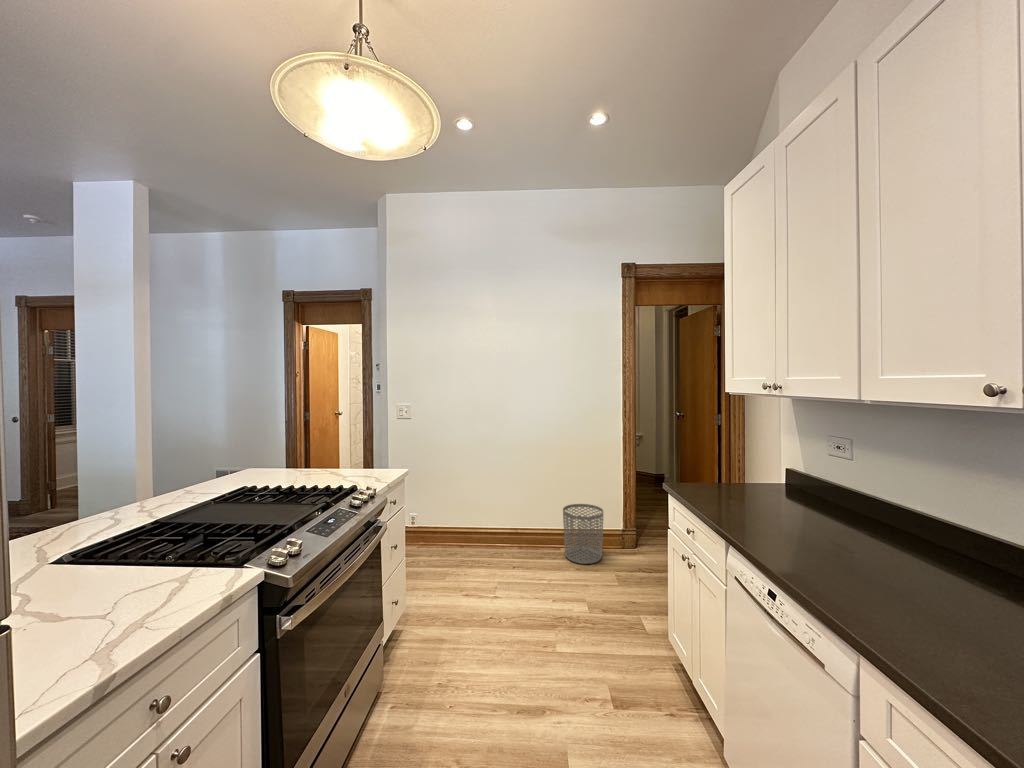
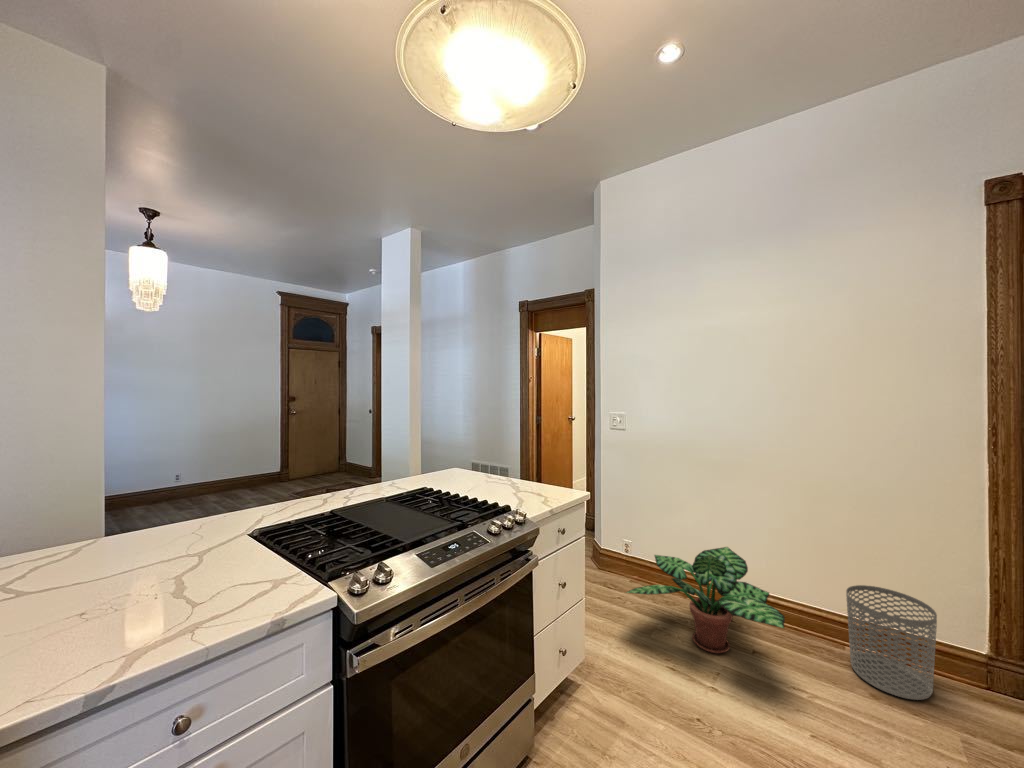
potted plant: none [427,499,537,576] -> present [626,547,785,653]

